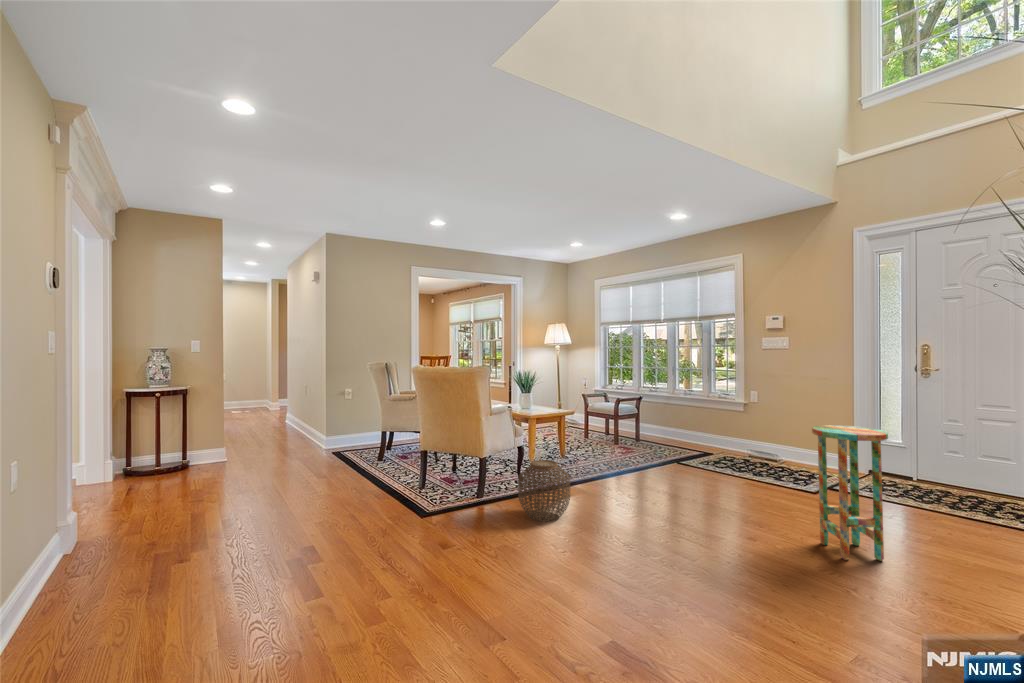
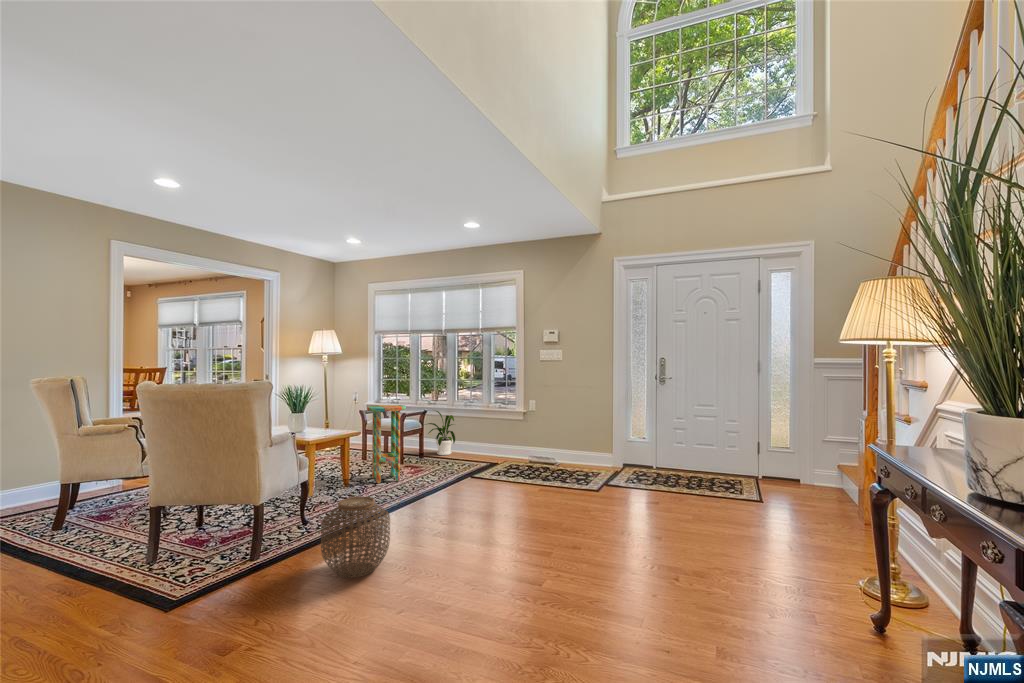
house plant: none [637,397,674,442] -> present [429,411,455,455]
side table: present [812,425,888,561] -> present [367,405,406,484]

